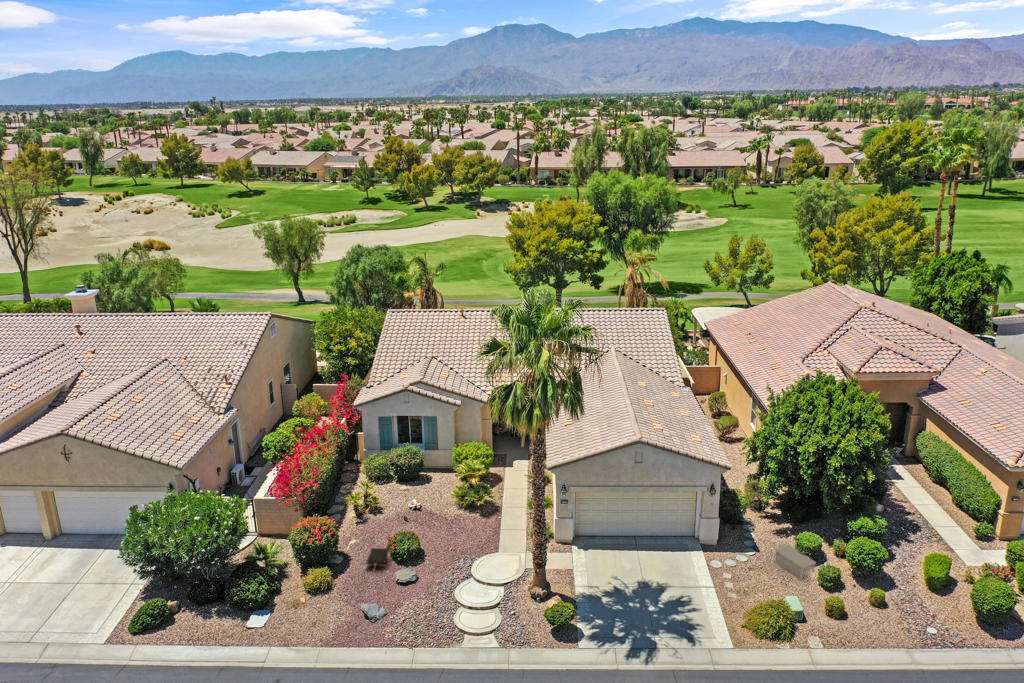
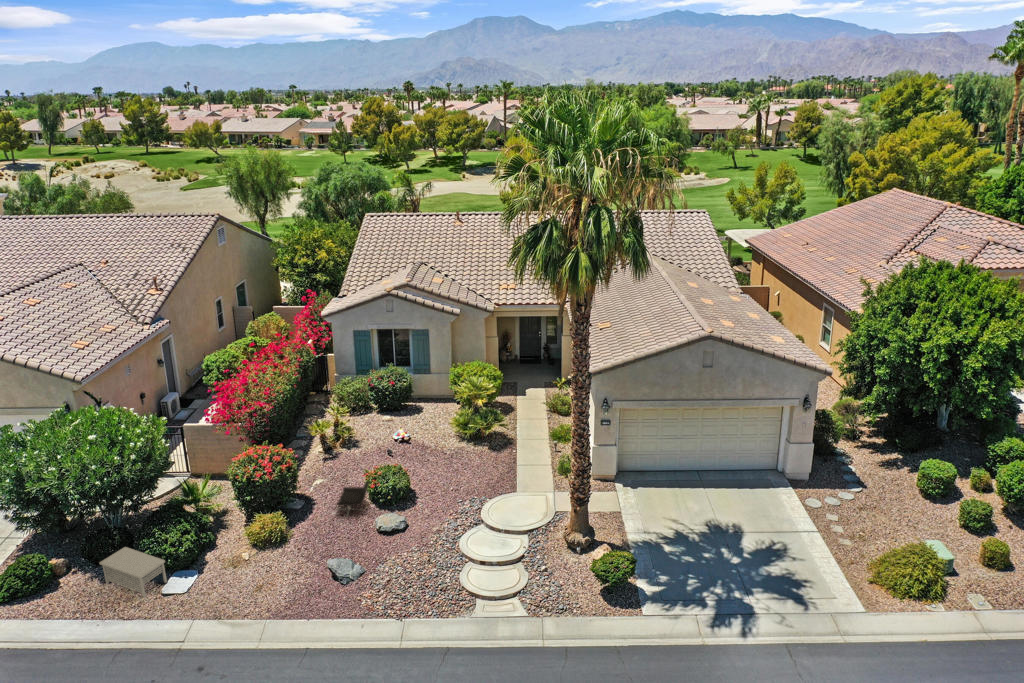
storage bench: present [775,545,816,580] -> present [100,547,167,597]

